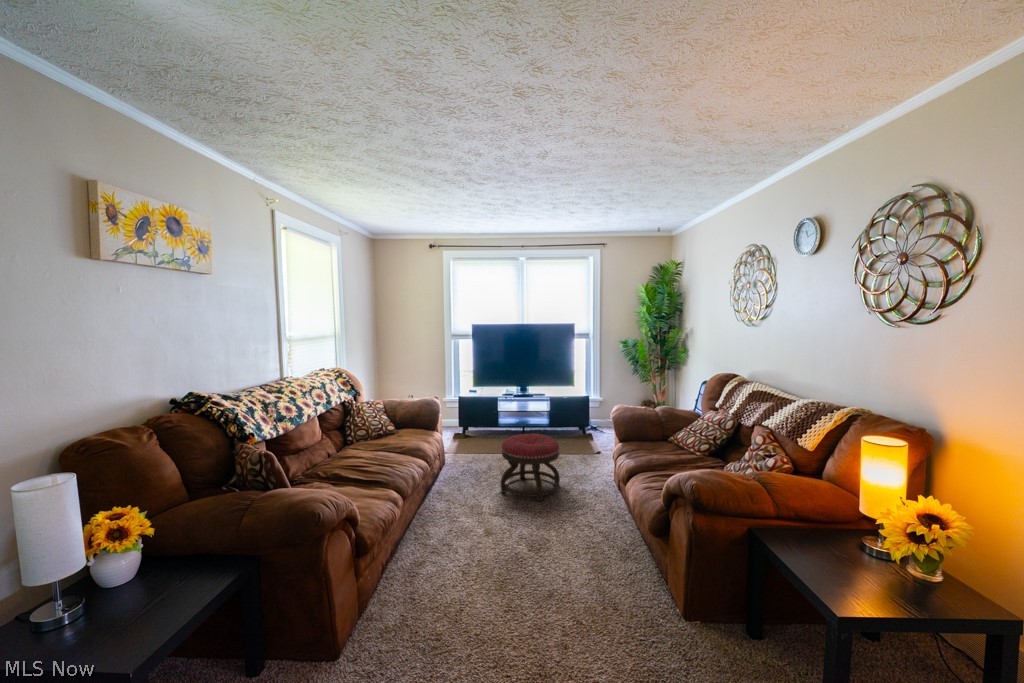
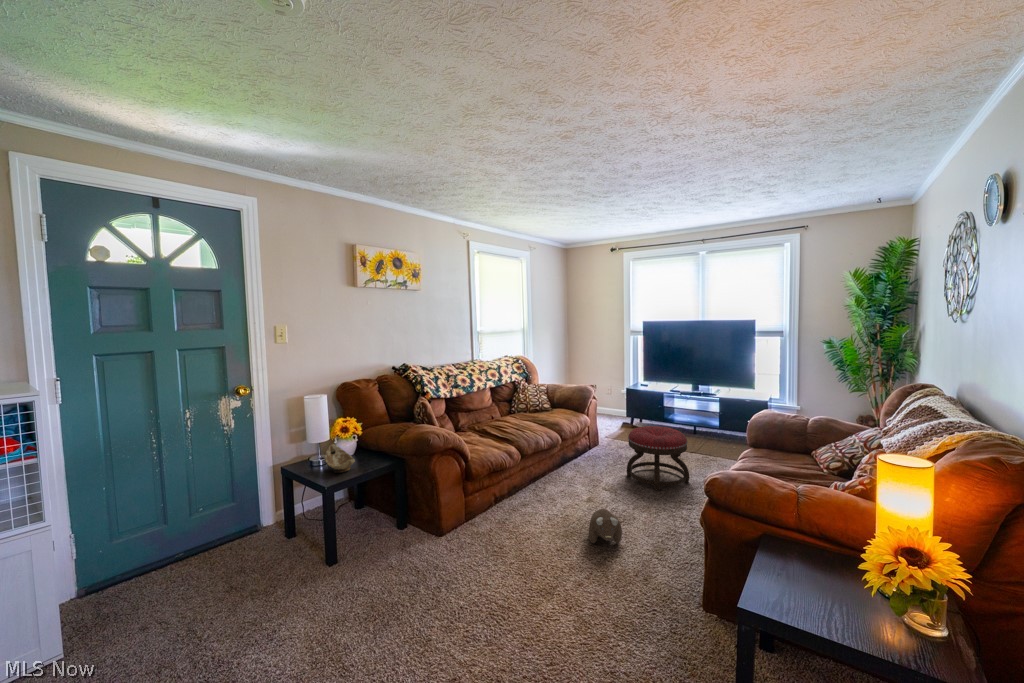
plush toy: none [519,540,563,584] -> present [589,509,622,544]
decorative bowl: none [82,571,164,629] -> present [325,444,355,473]

